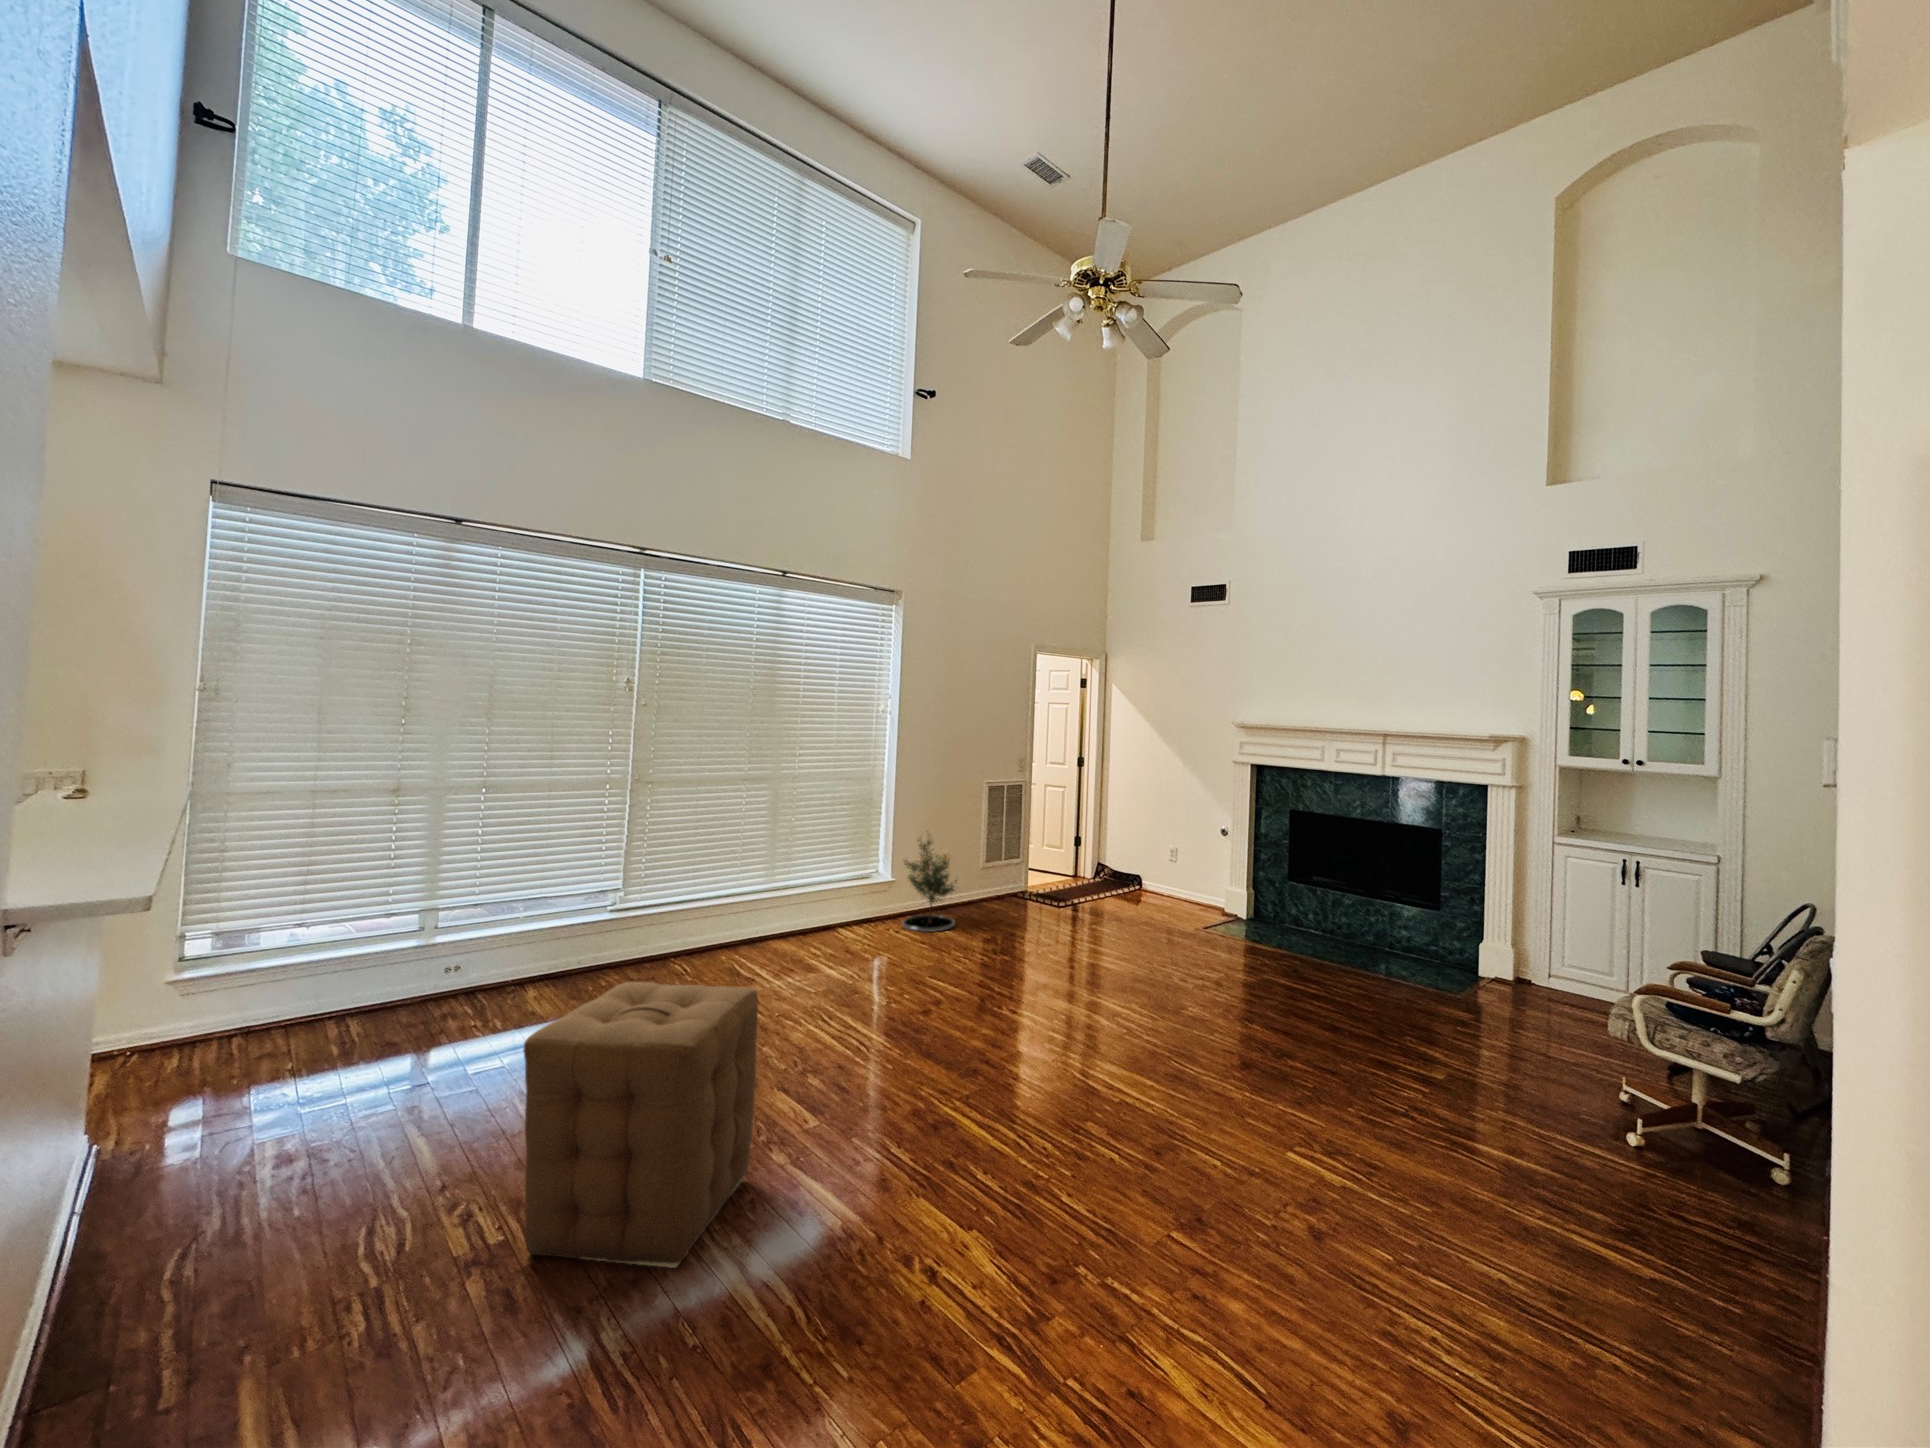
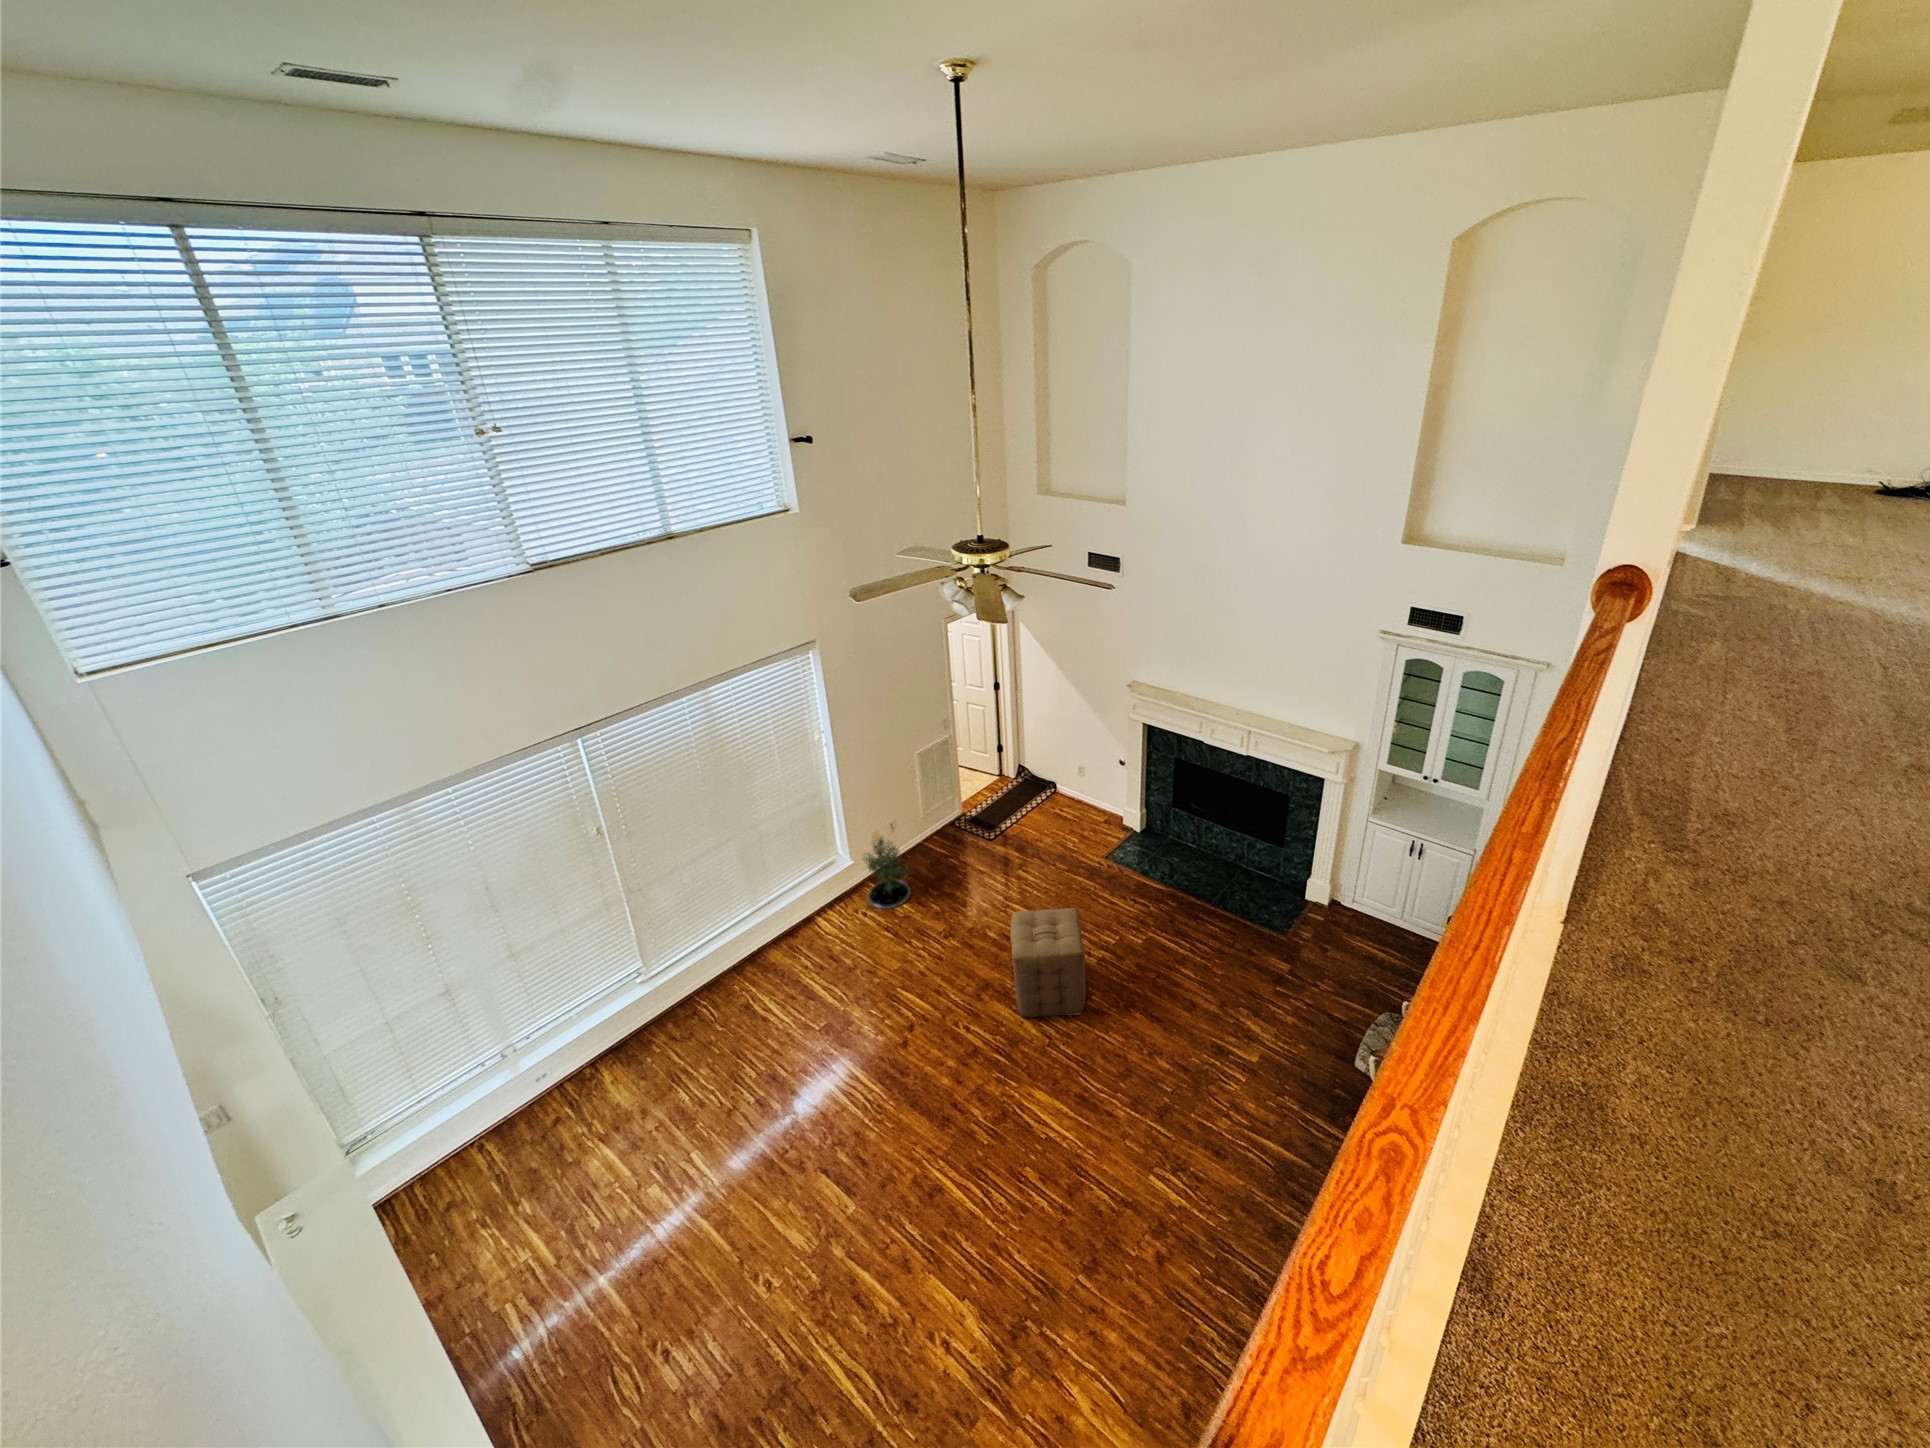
ottoman: present [523,982,759,1268] -> present [1010,908,1086,1018]

